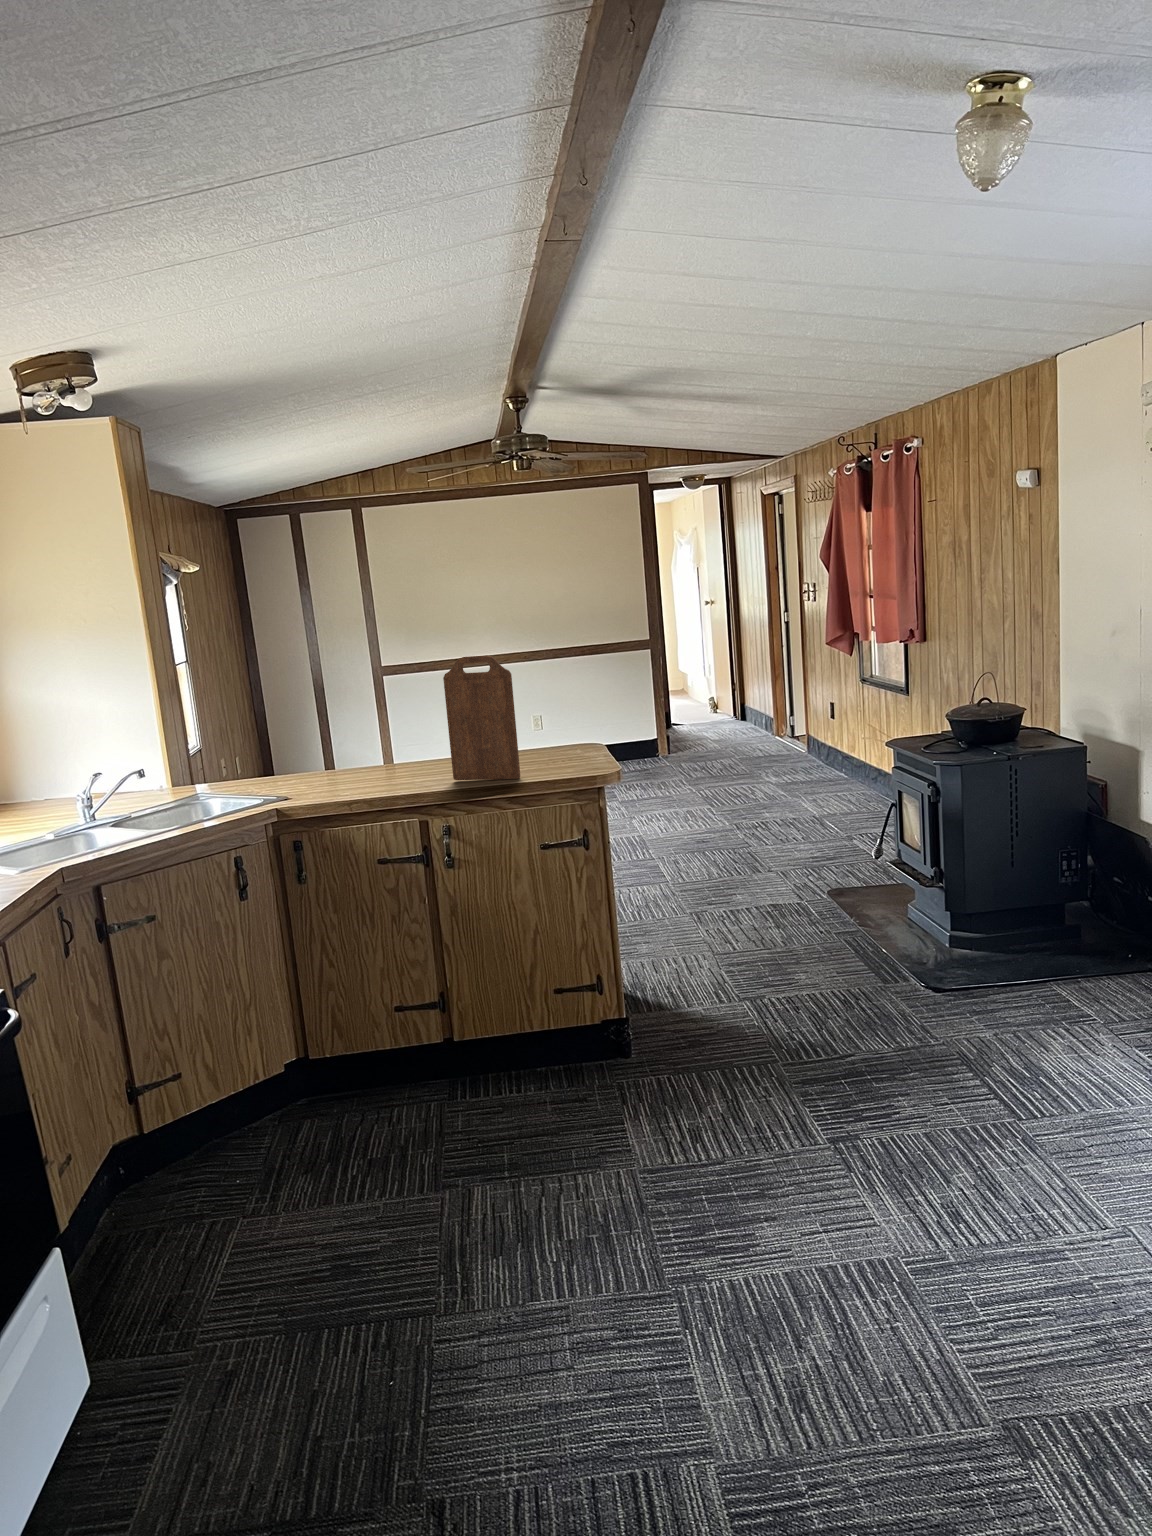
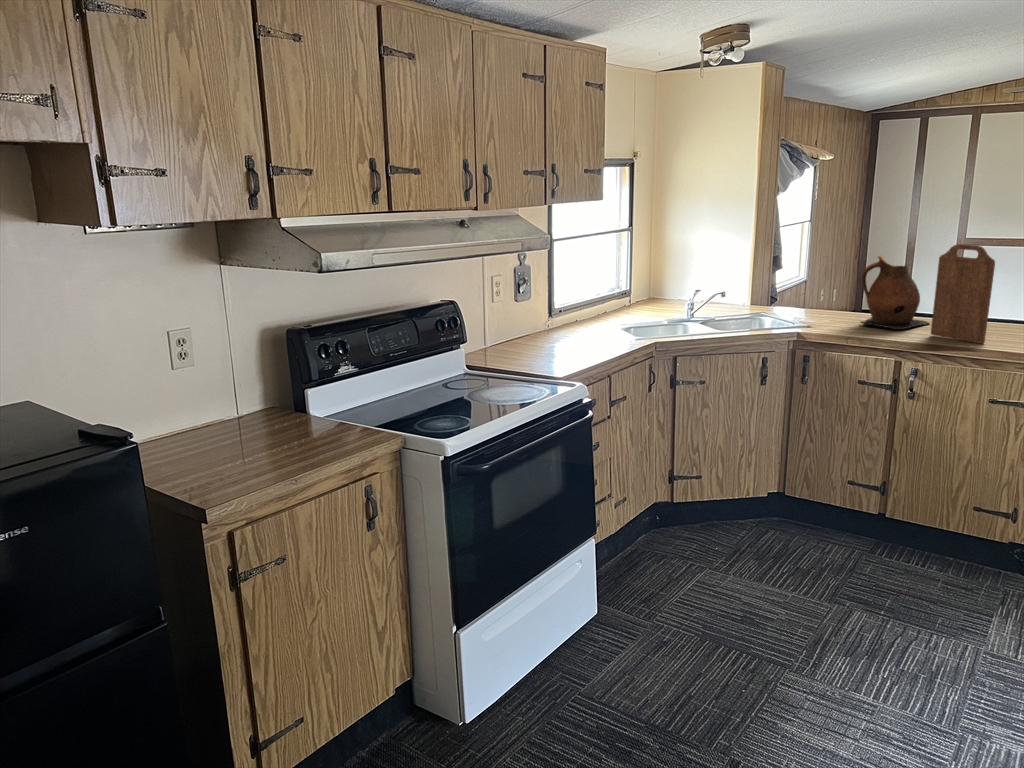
ceramic pitcher: none [345,688,441,784] -> present [861,256,929,330]

